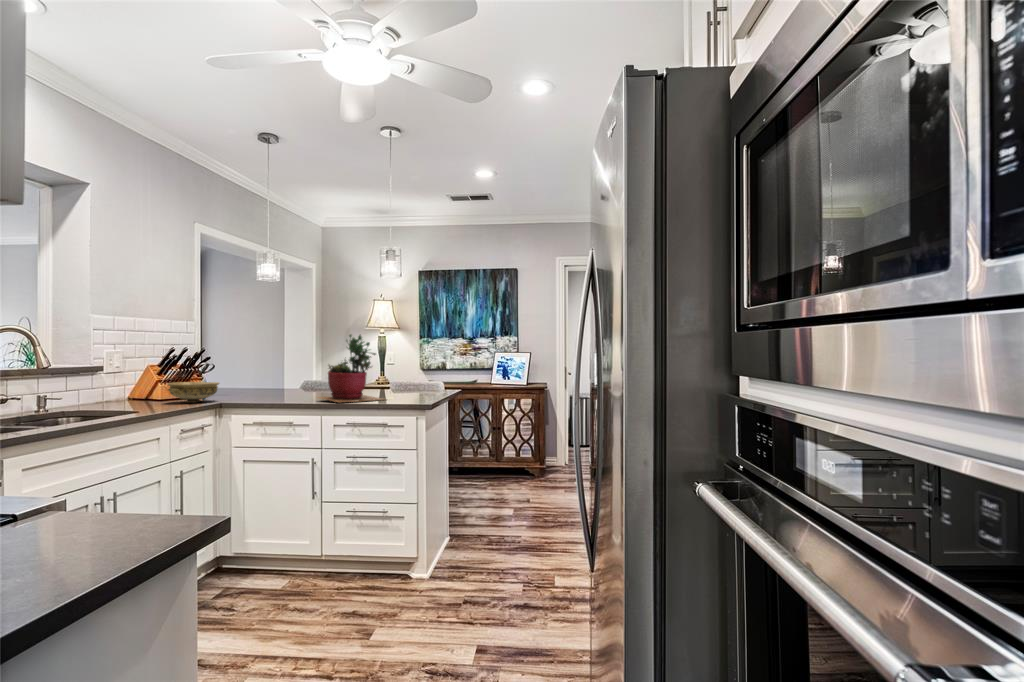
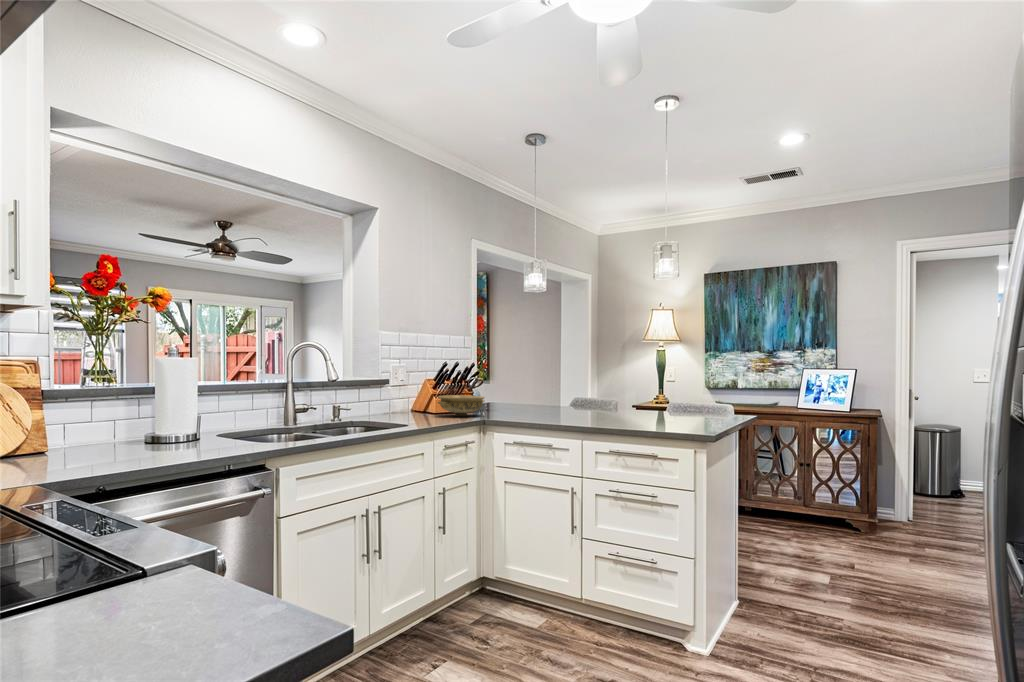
succulent plant: present [320,335,384,402] -> none [576,346,658,425]

